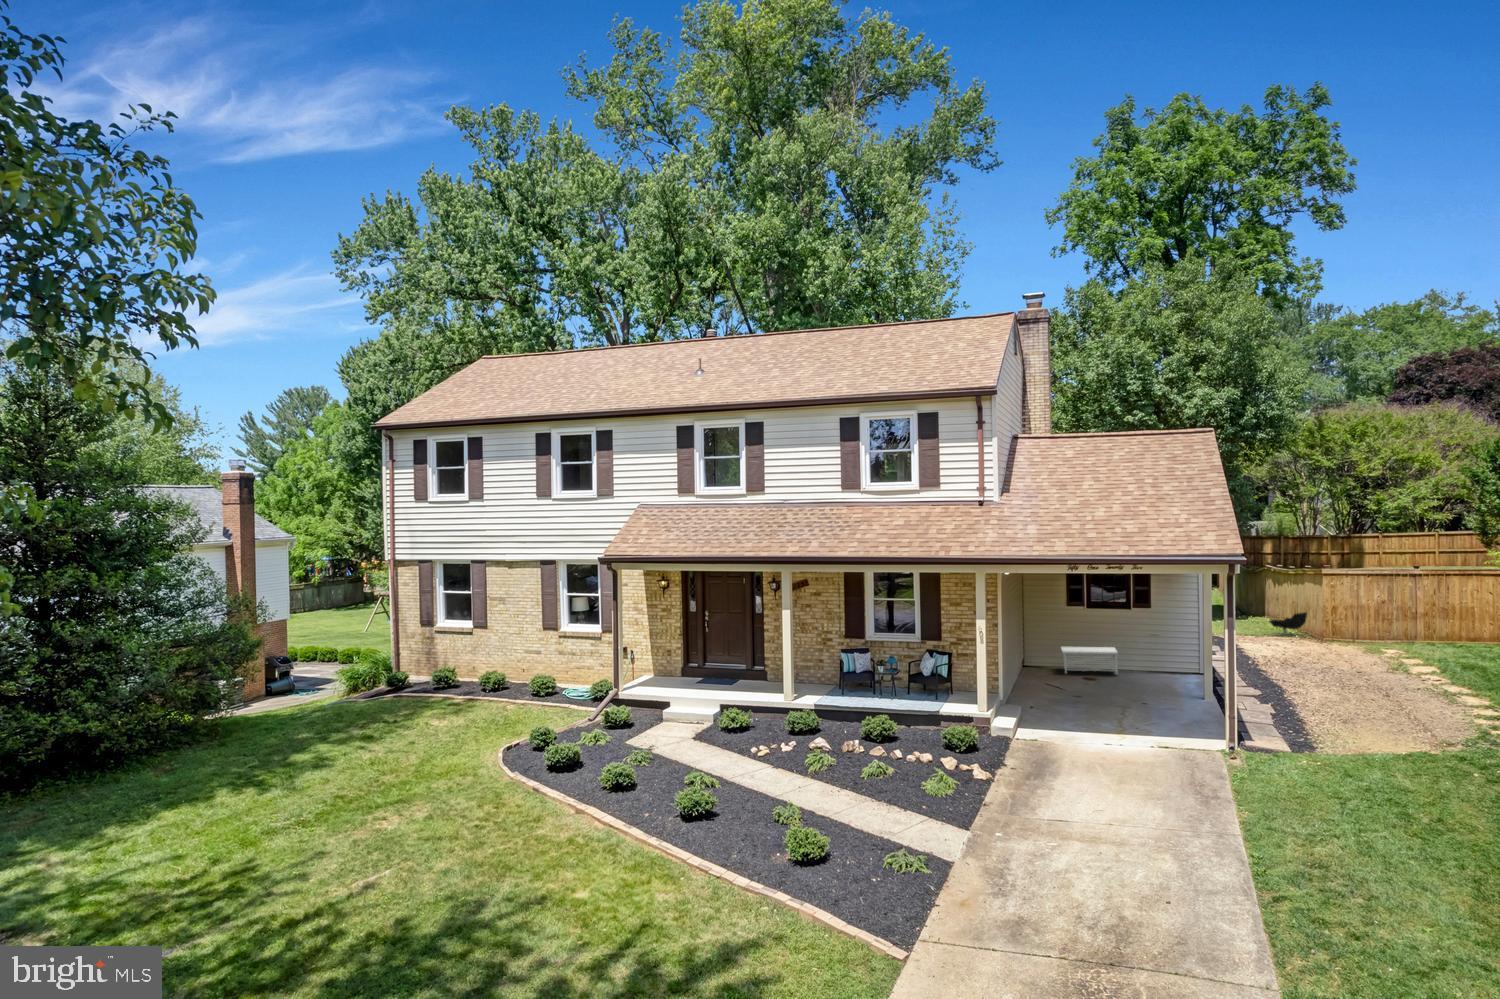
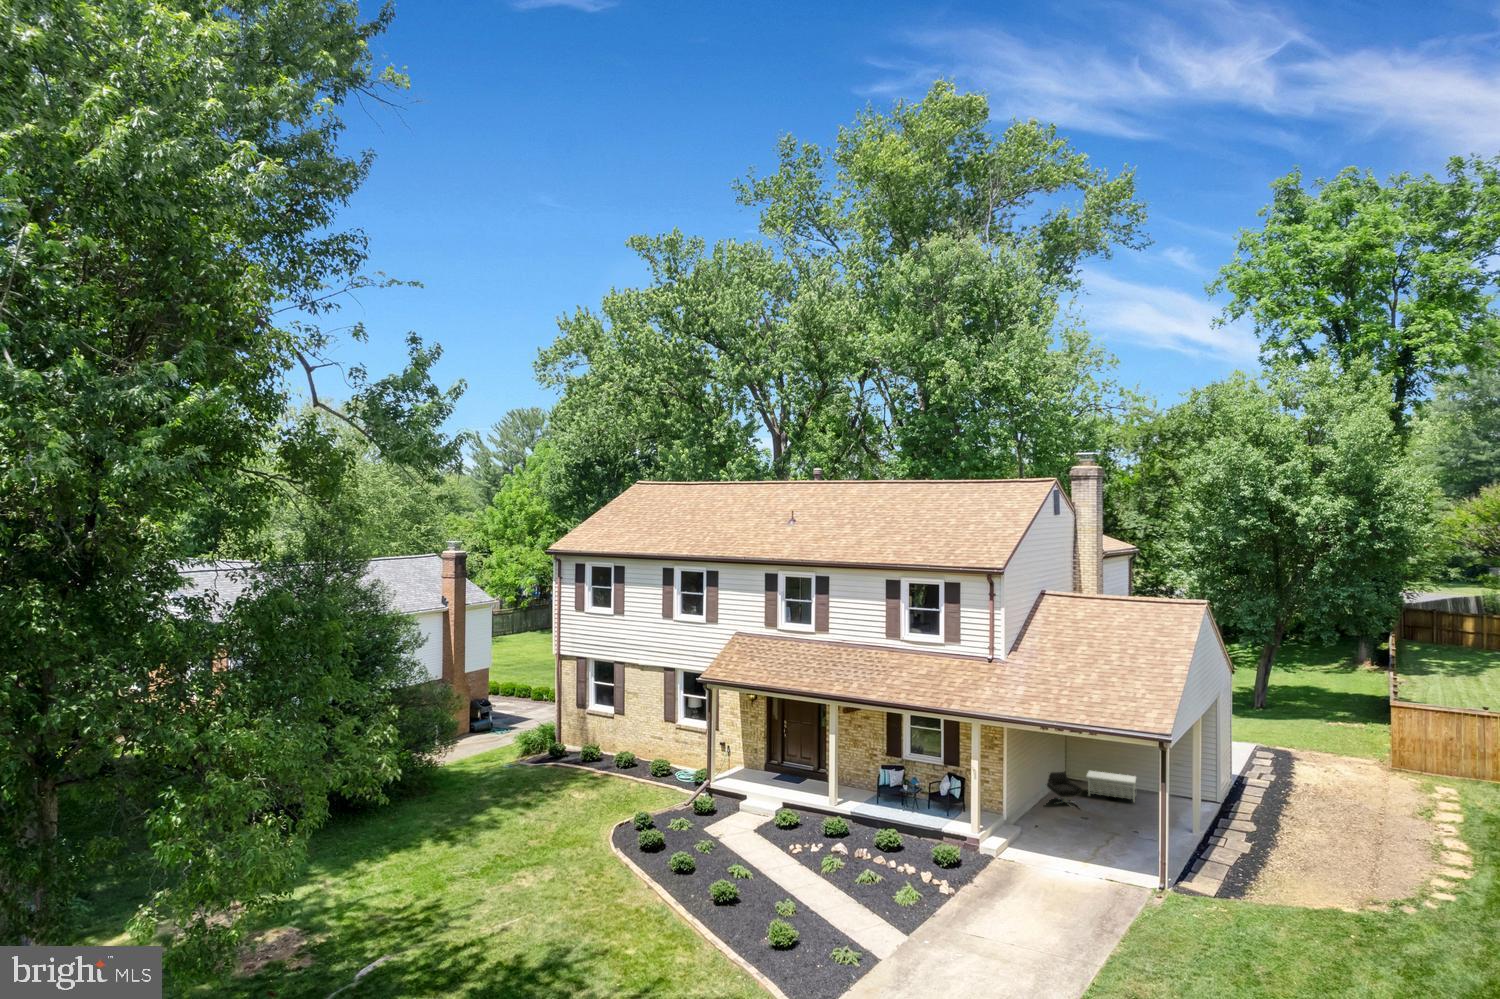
lounge chair: present [1270,612,1307,635] -> present [1047,772,1082,802]

